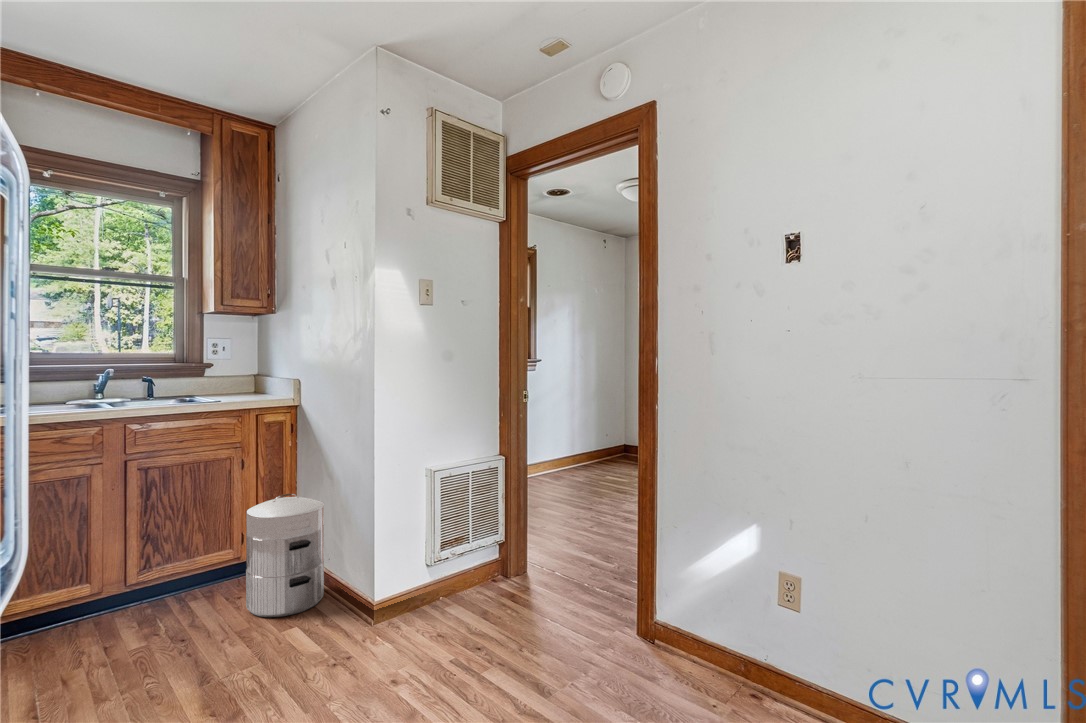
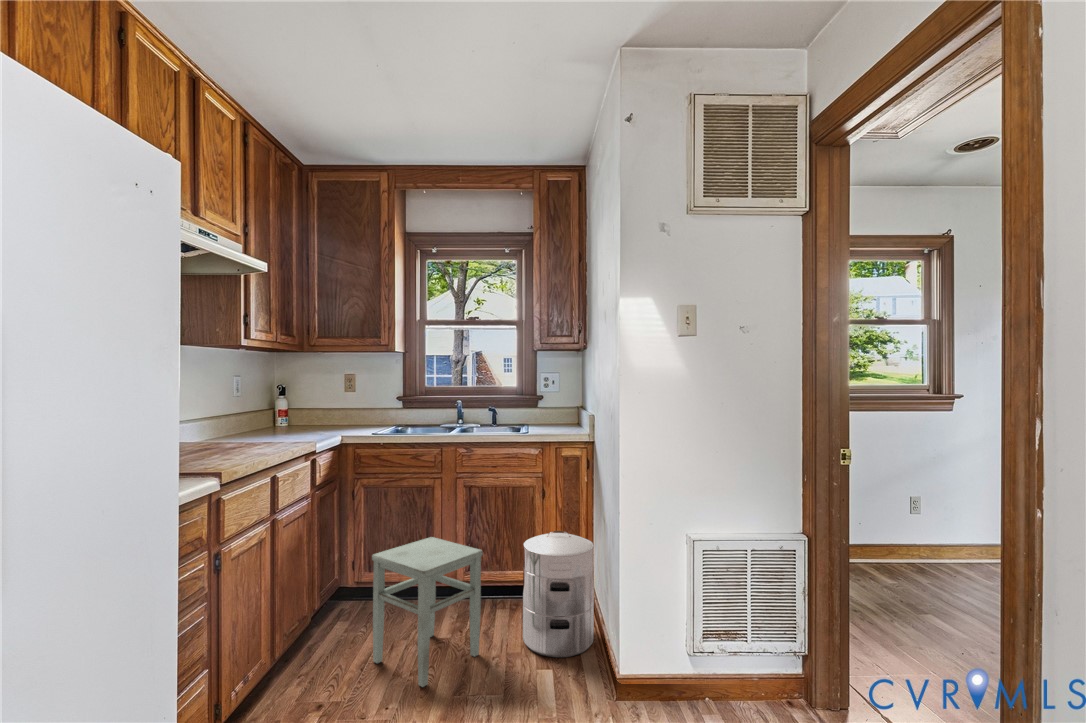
stool: none [58,526,210,690] -> present [372,537,483,687]

